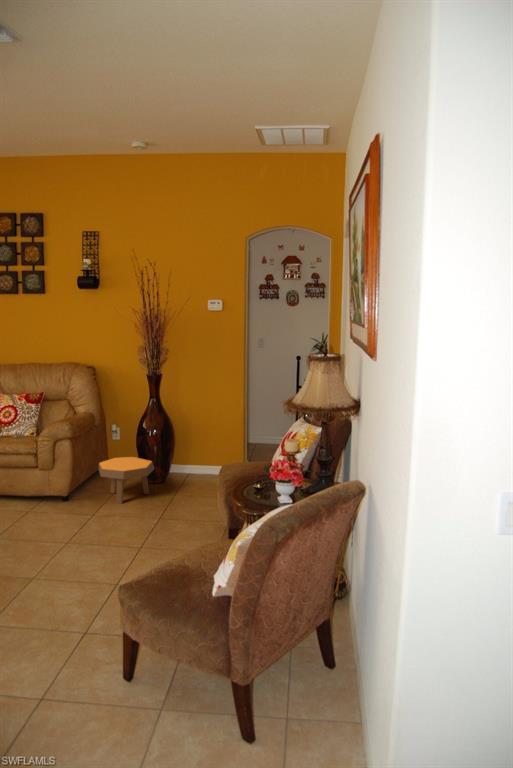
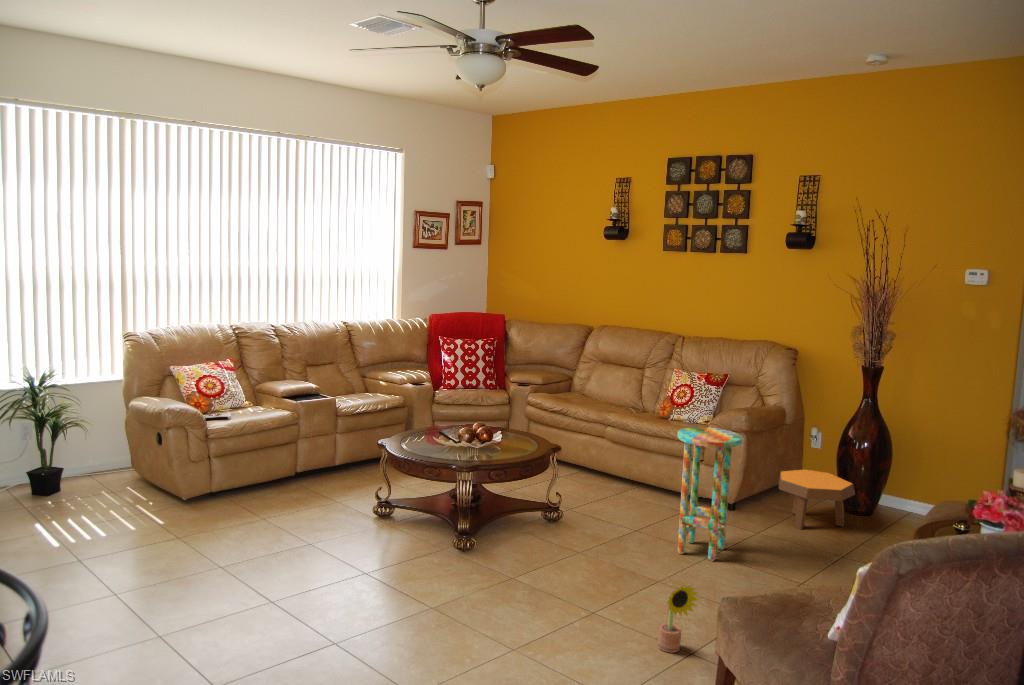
side table: none [21,437,78,549] -> present [677,427,742,561]
decorative plant: none [46,574,81,639] -> present [658,586,699,653]

